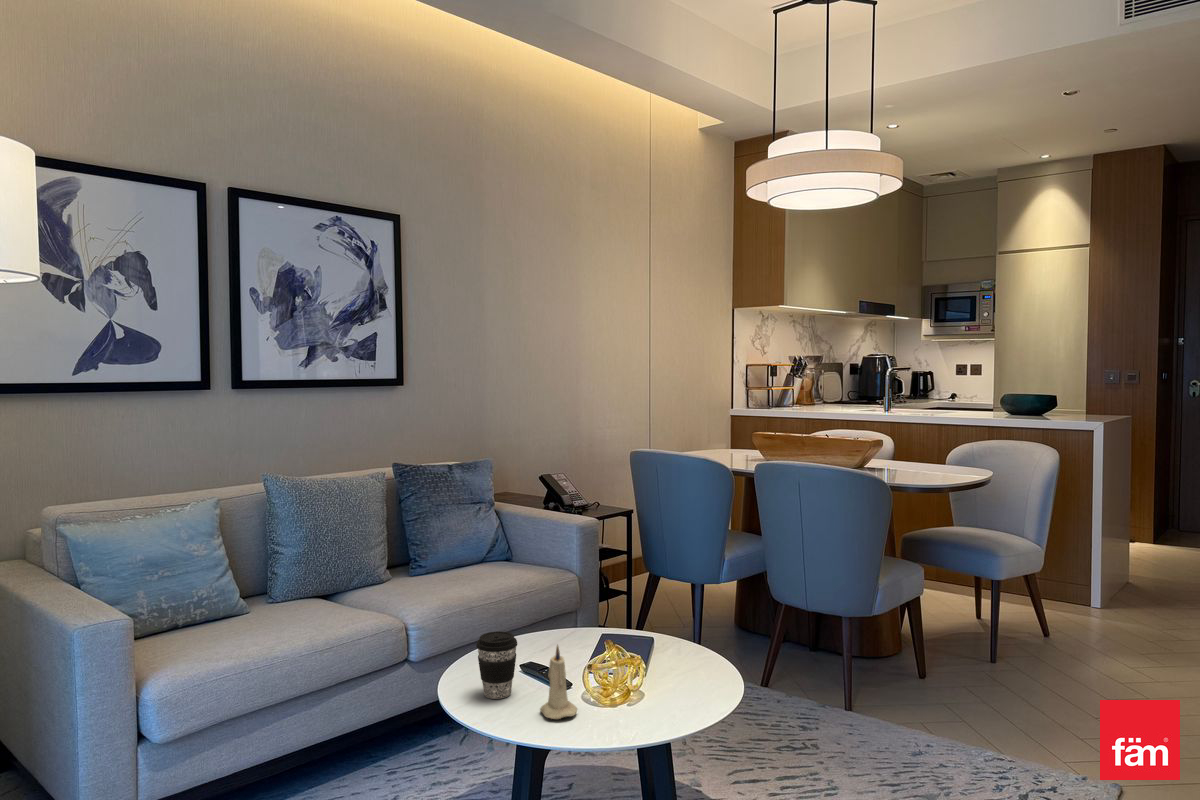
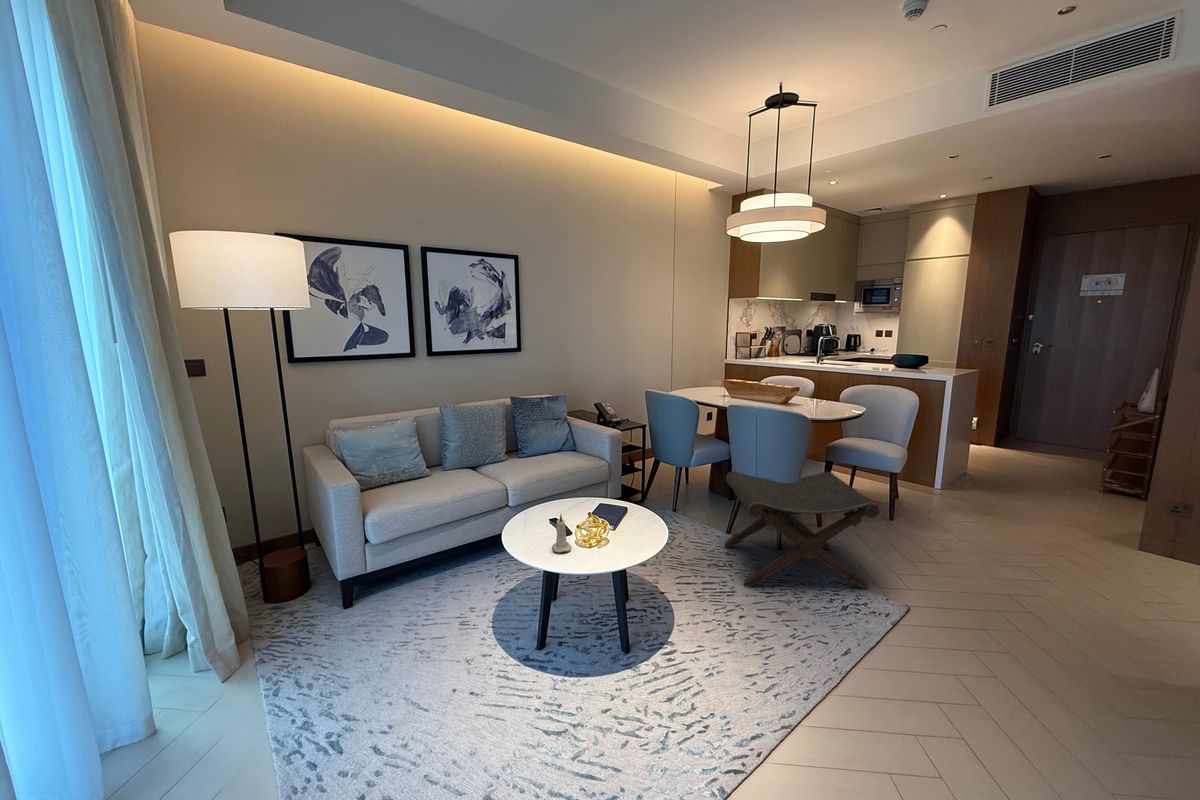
footstool: none [790,571,1057,780] -> present [725,471,879,589]
coffee cup: present [476,631,517,699] -> none [523,502,545,537]

